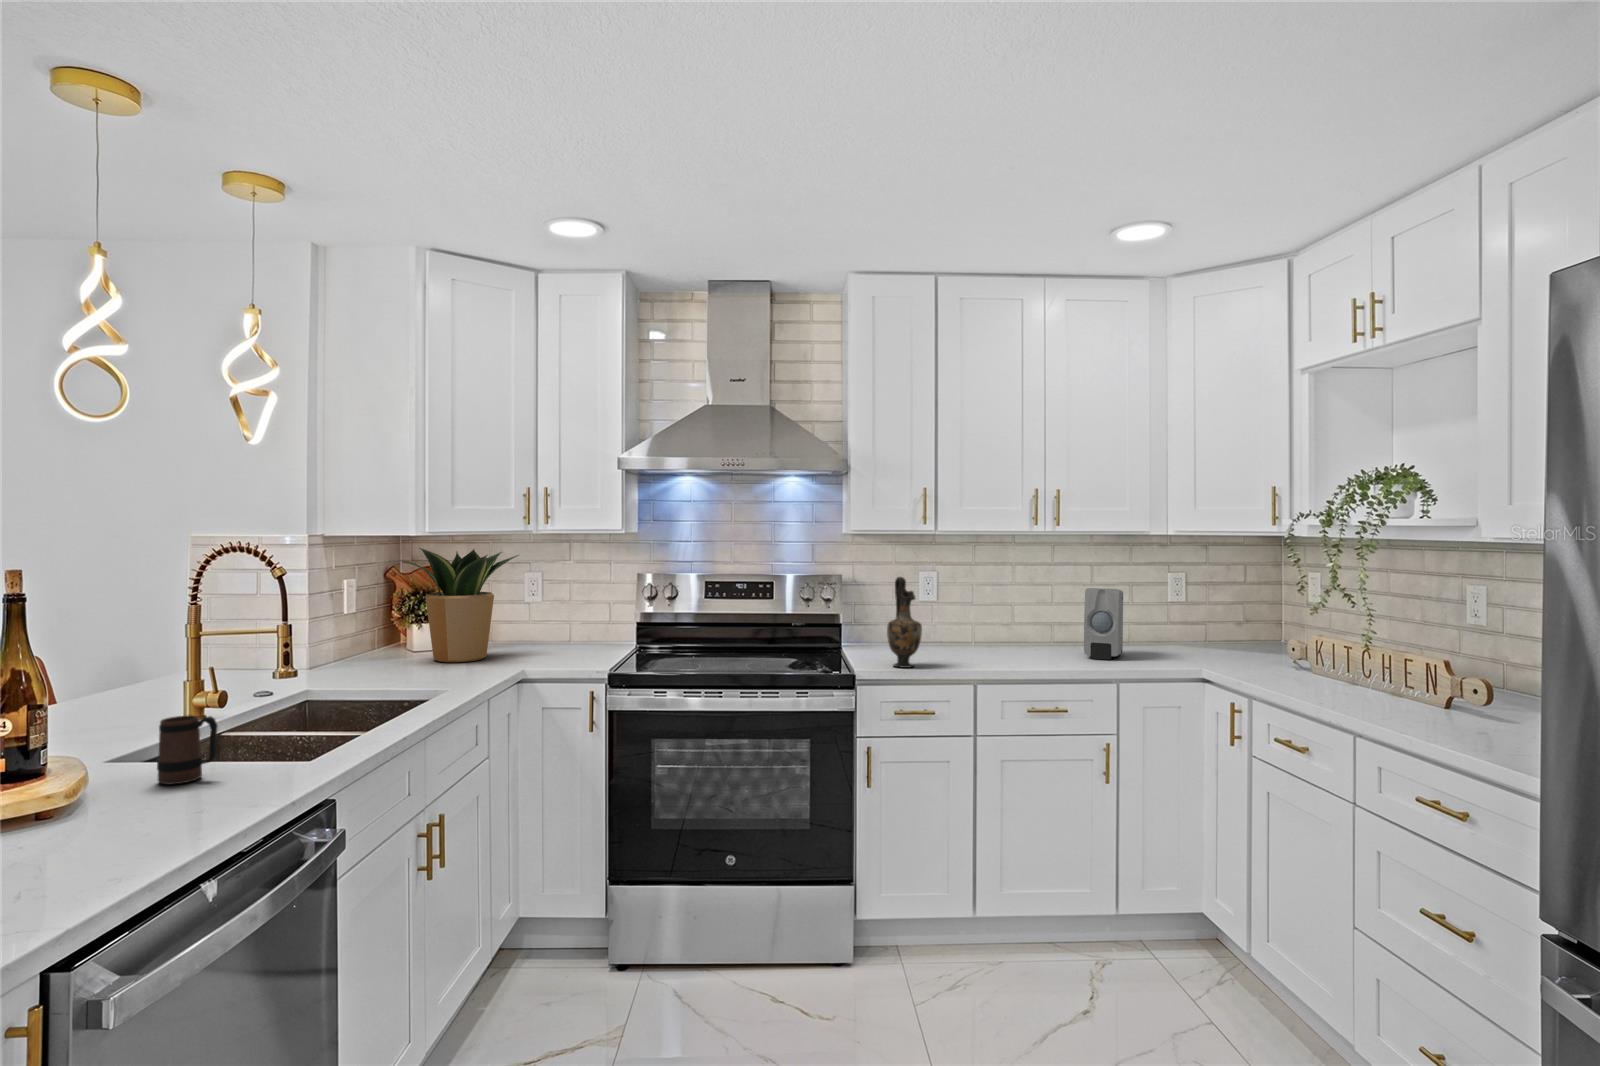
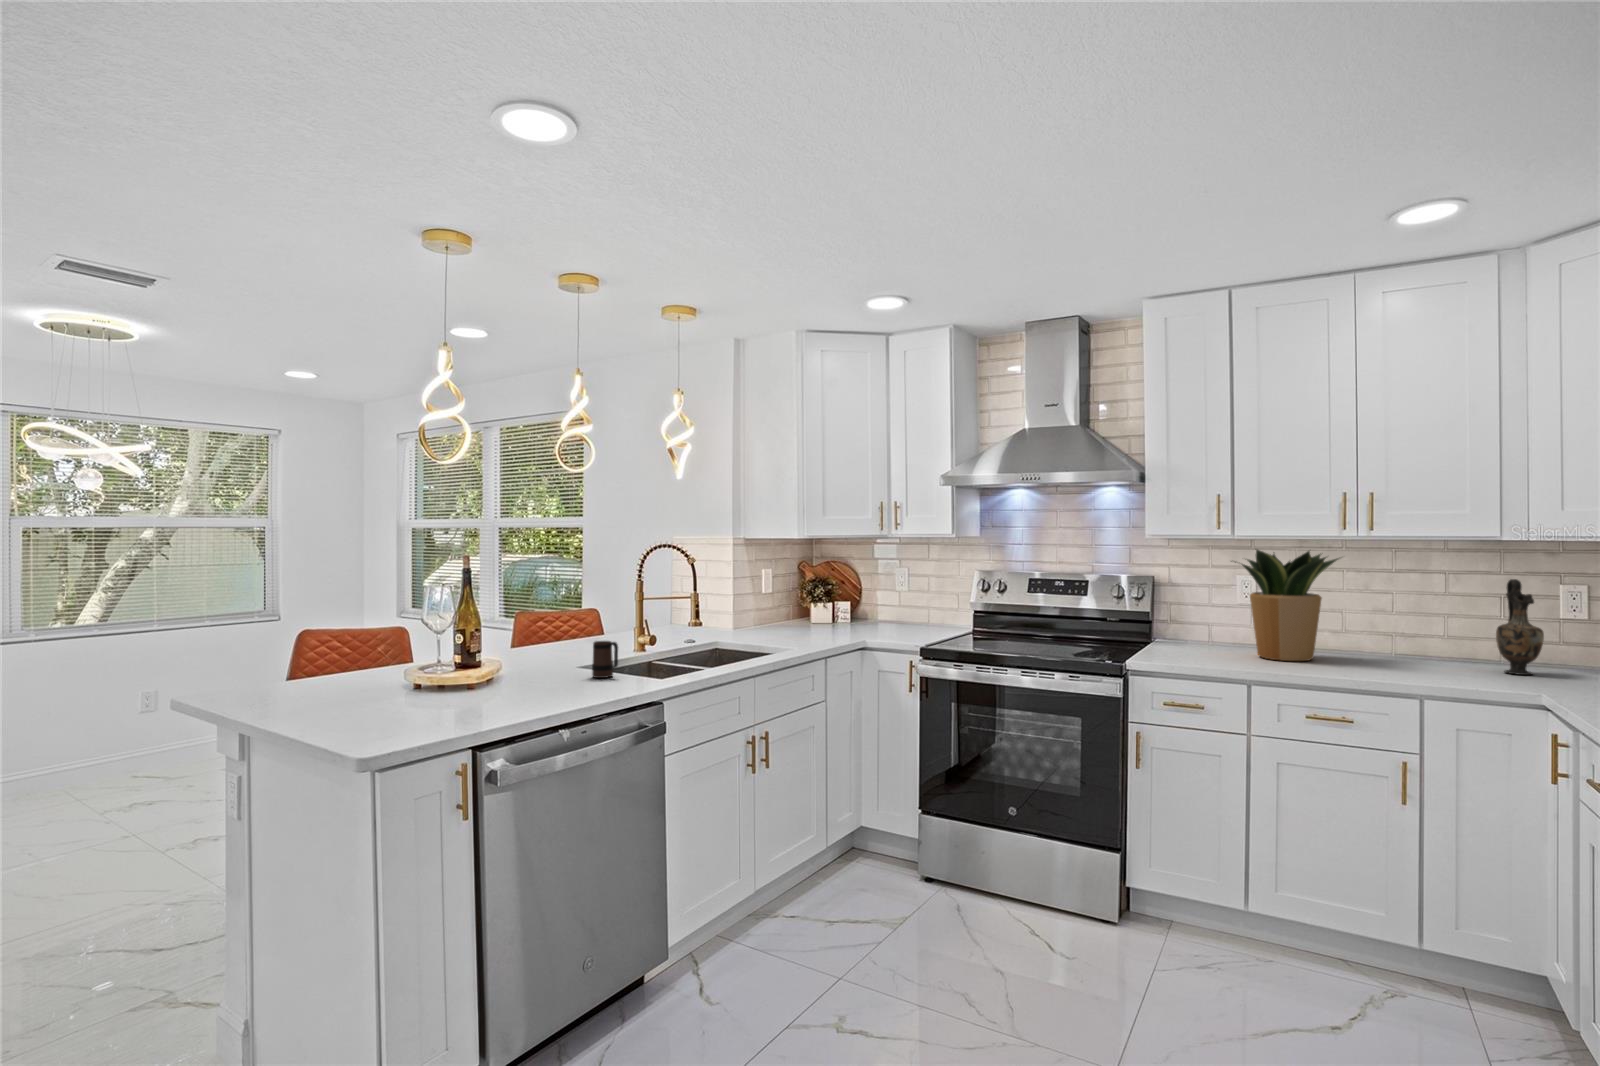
potted plant: present [402,548,519,662] -> present [1231,549,1339,661]
vase: present [887,577,922,668] -> present [1496,579,1544,675]
soap dispenser: present [1084,588,1123,660] -> none [1402,595,1469,674]

